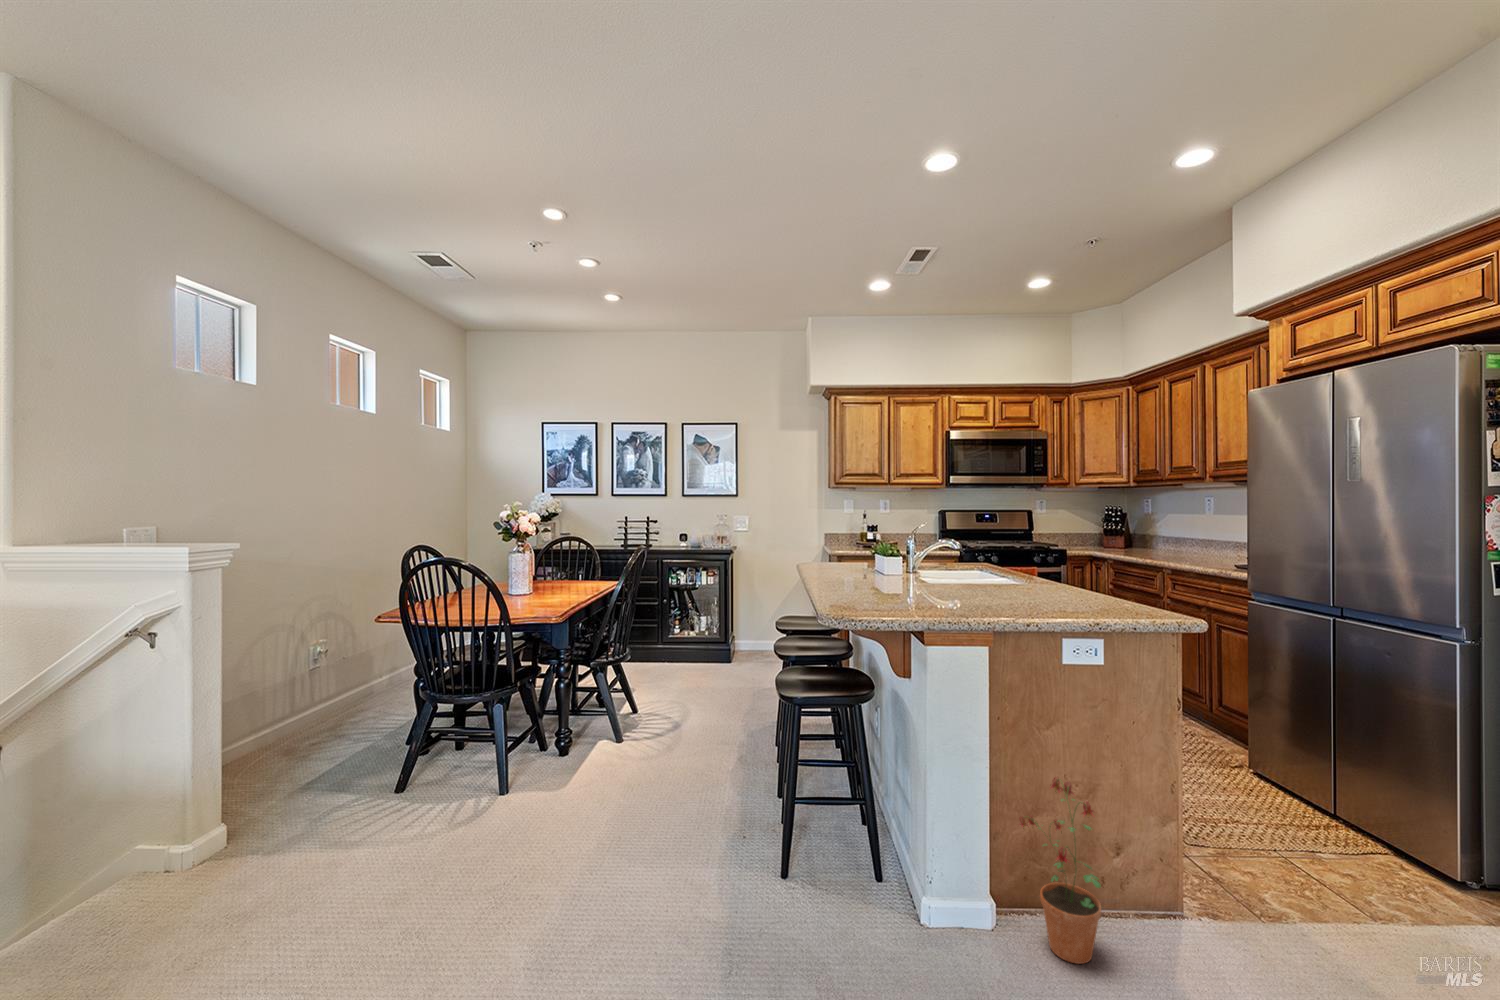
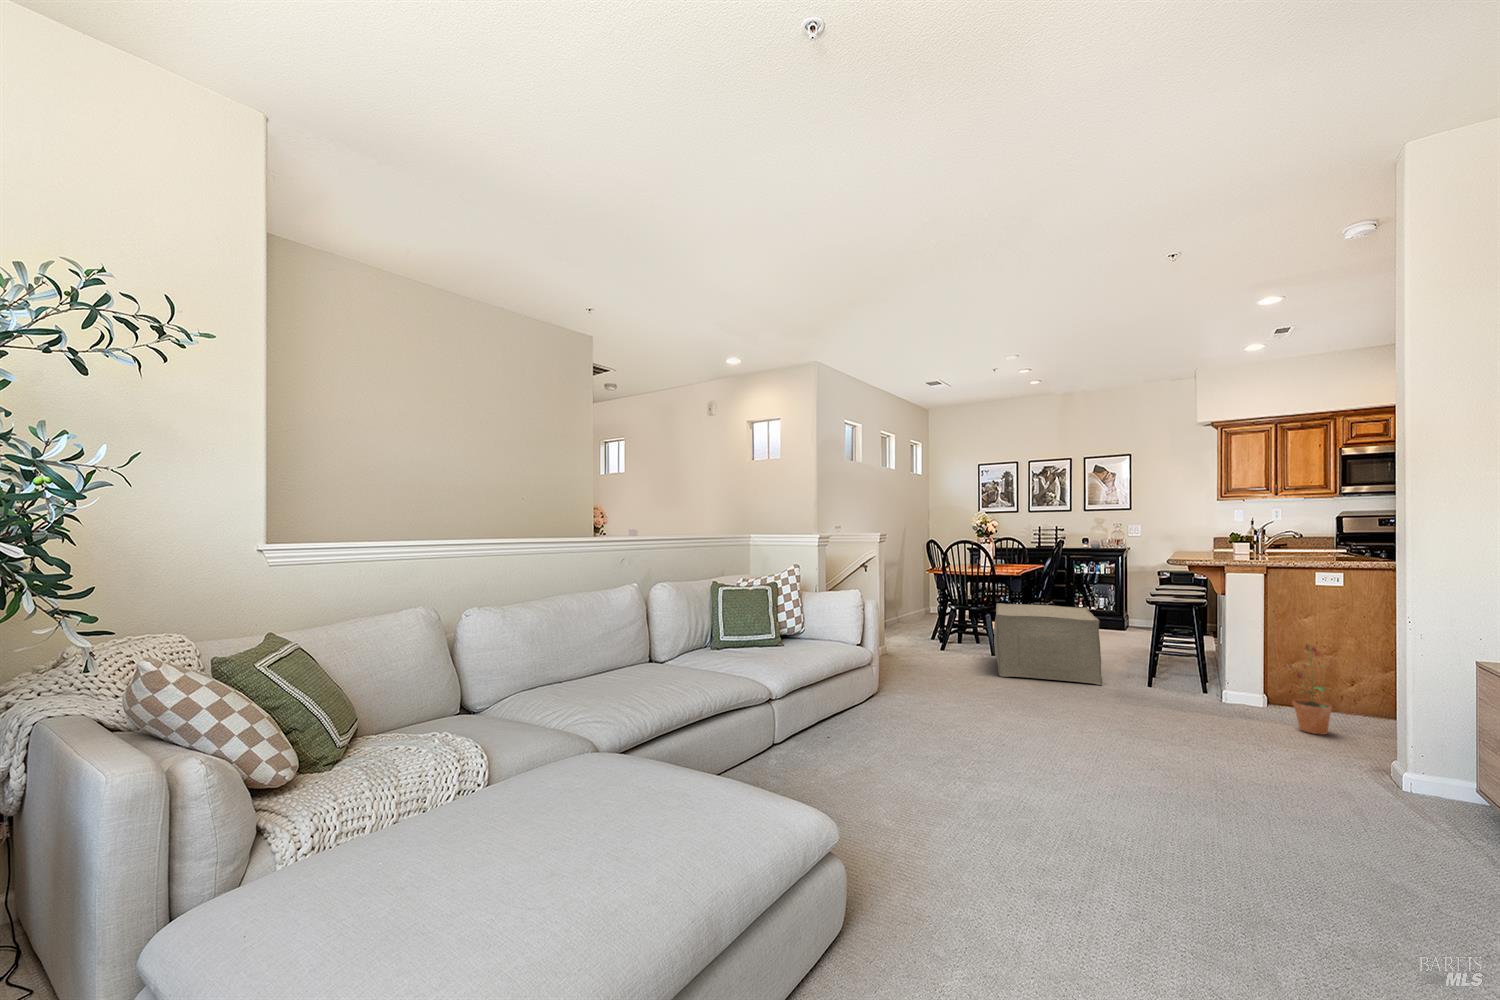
ottoman: none [514,681,718,890] -> present [994,603,1102,685]

